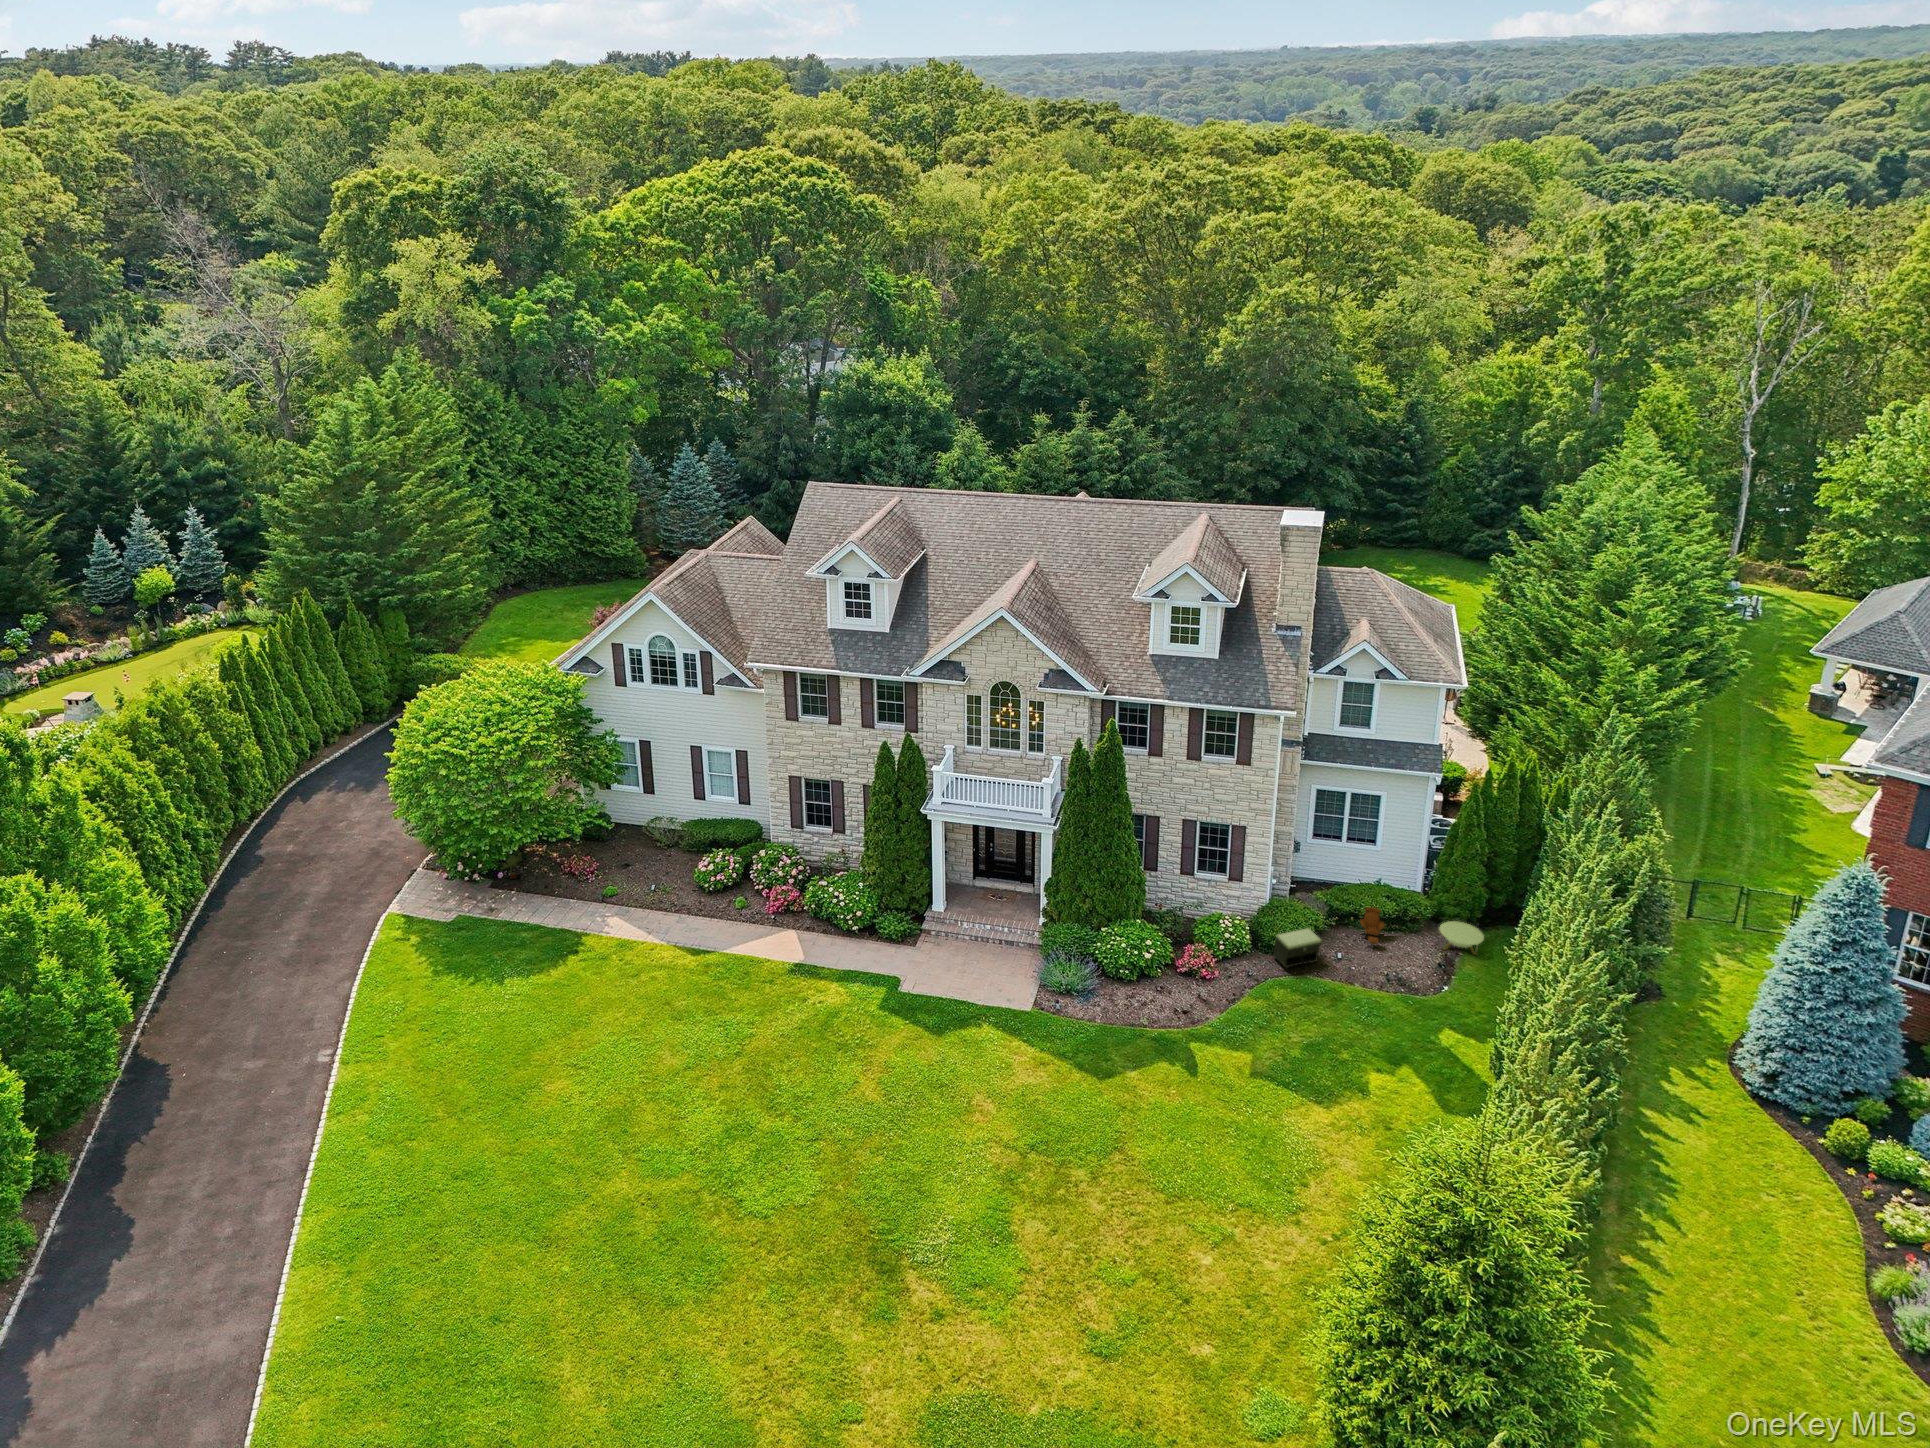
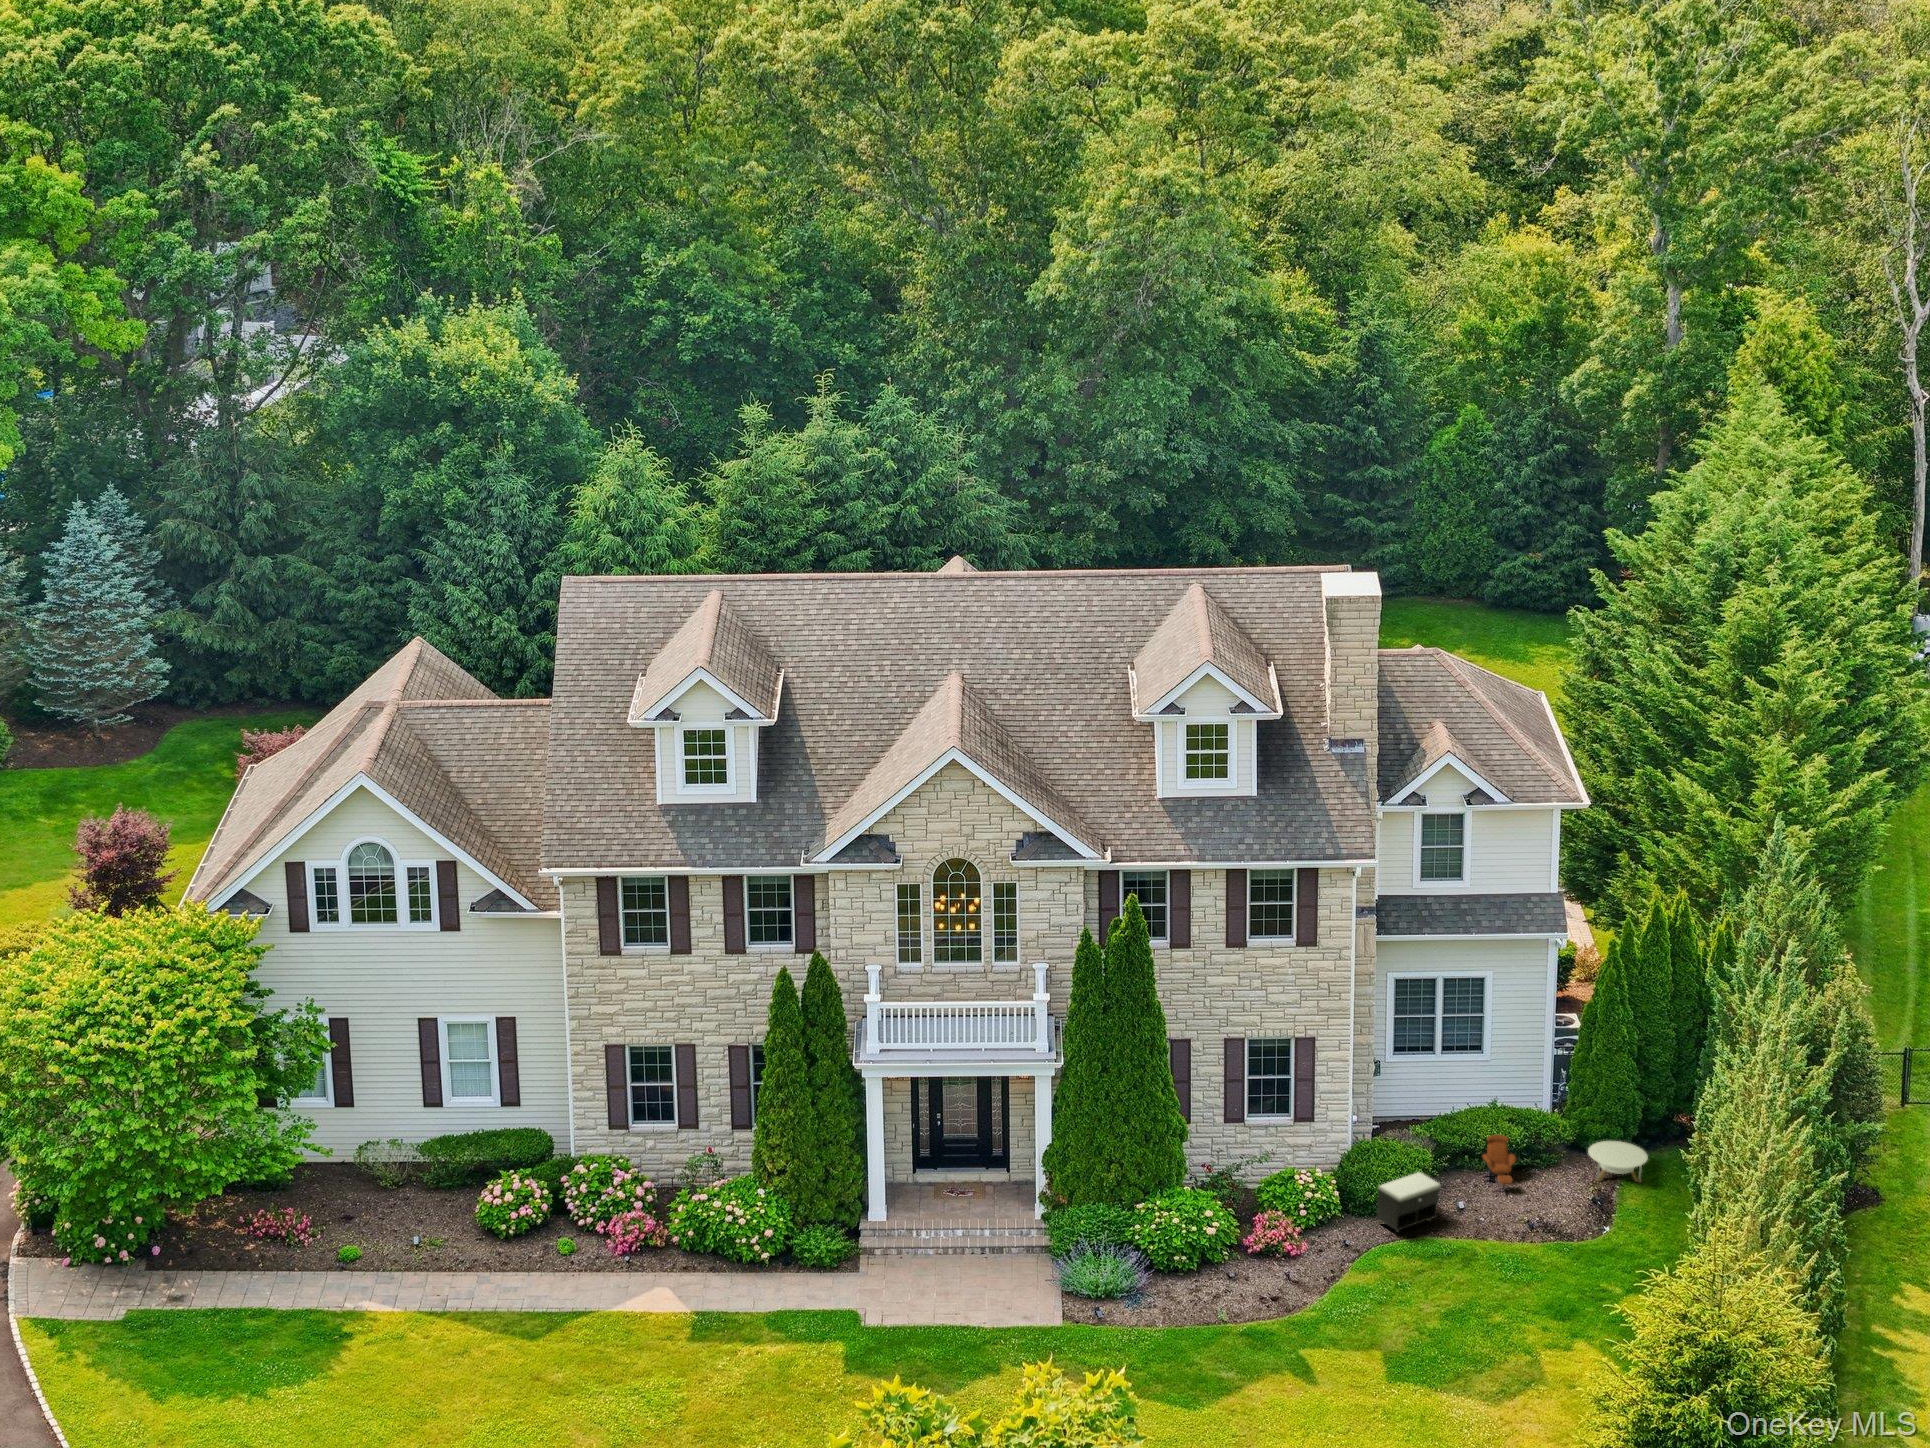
potted tree: present [502,853,521,879] -> none [136,1219,169,1269]

